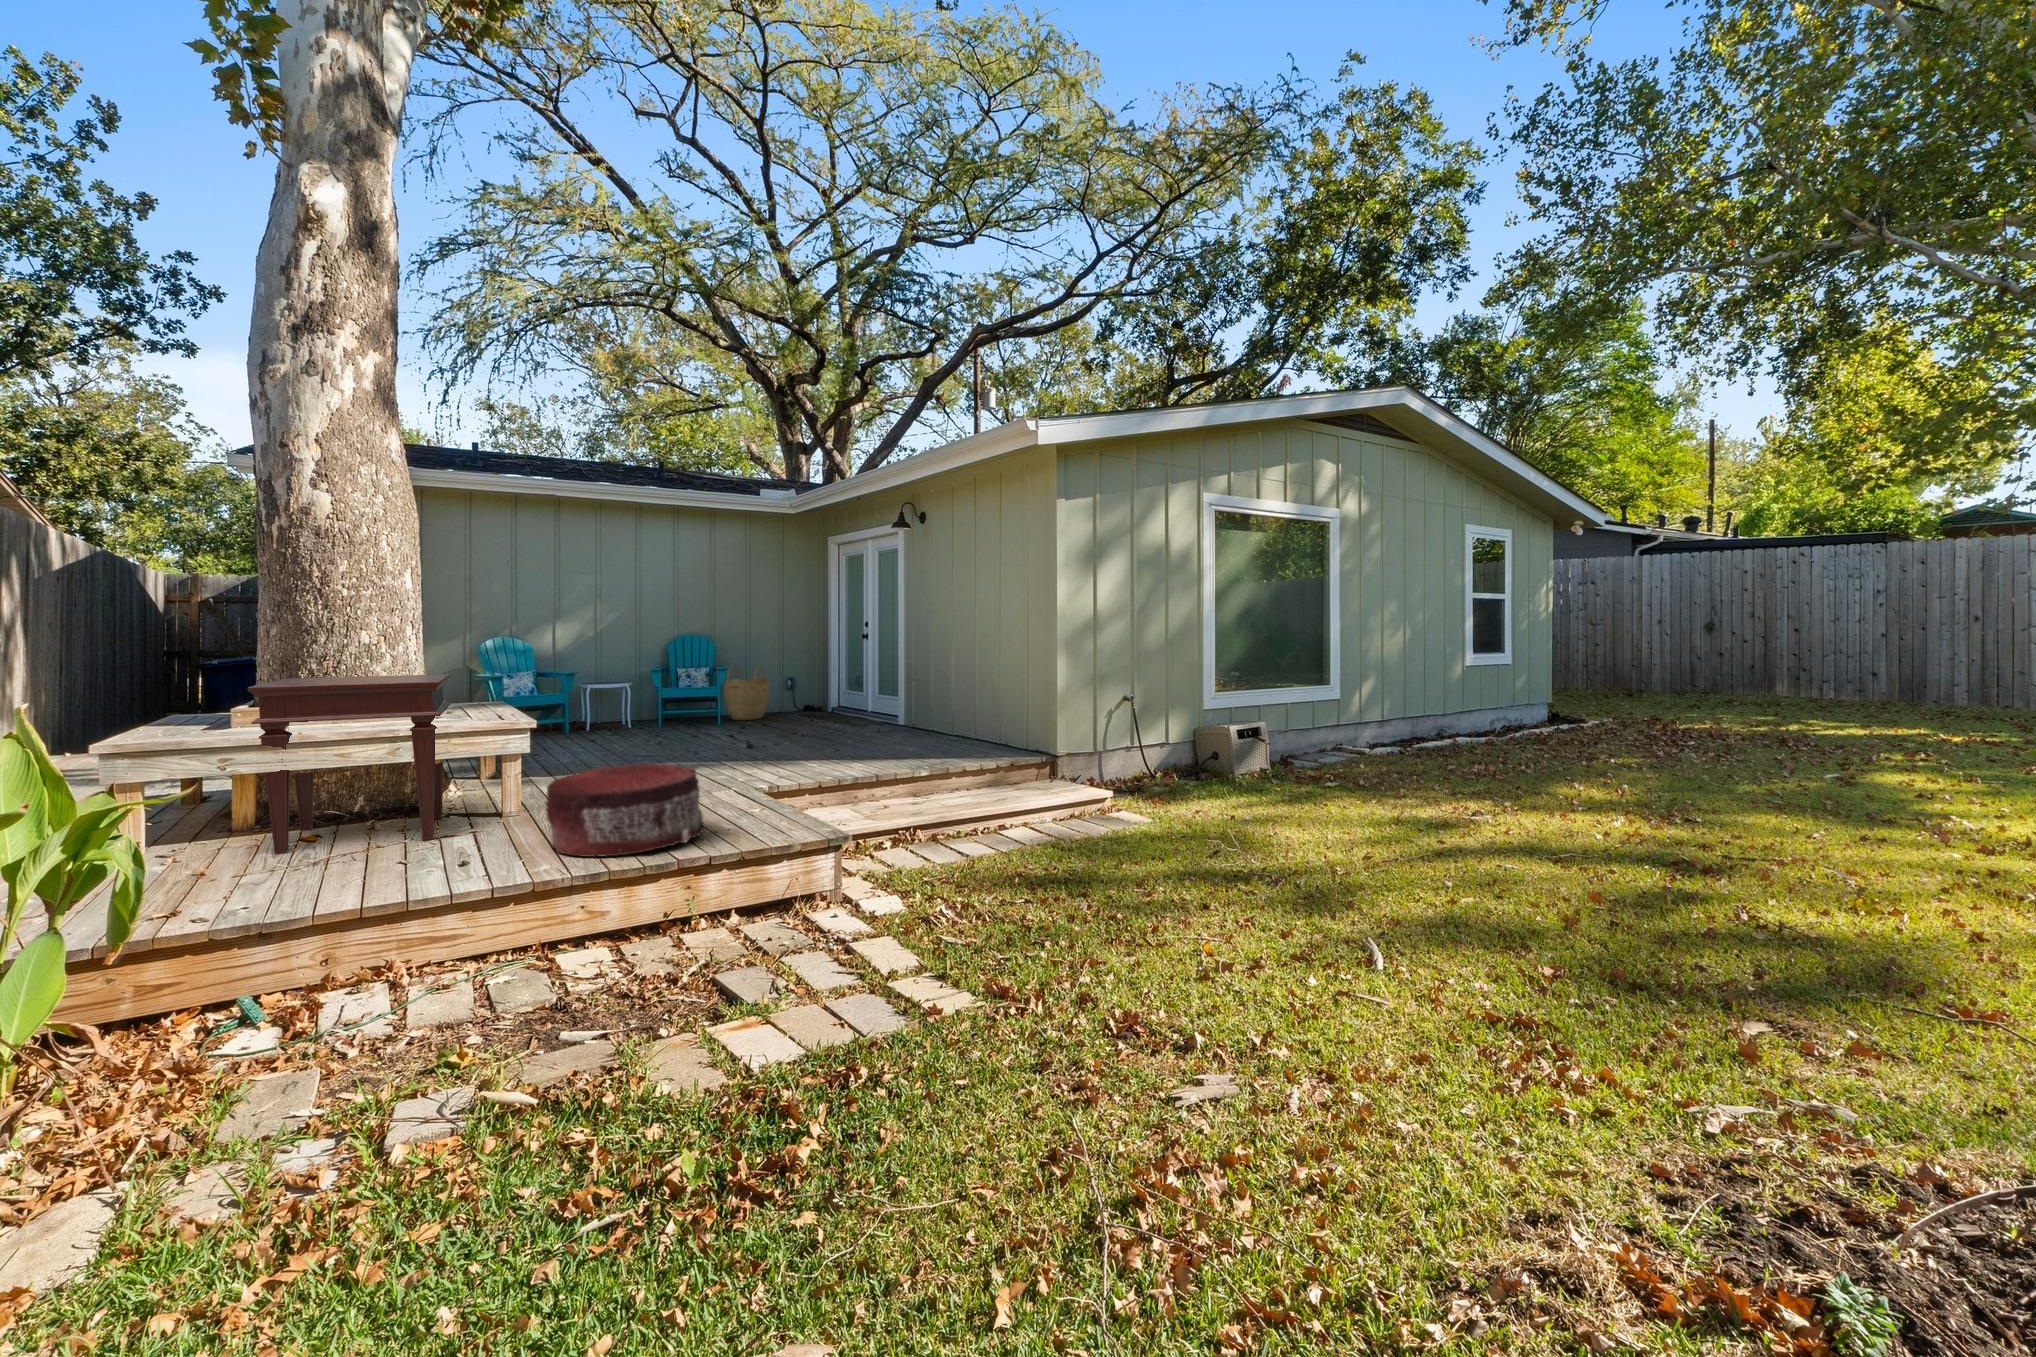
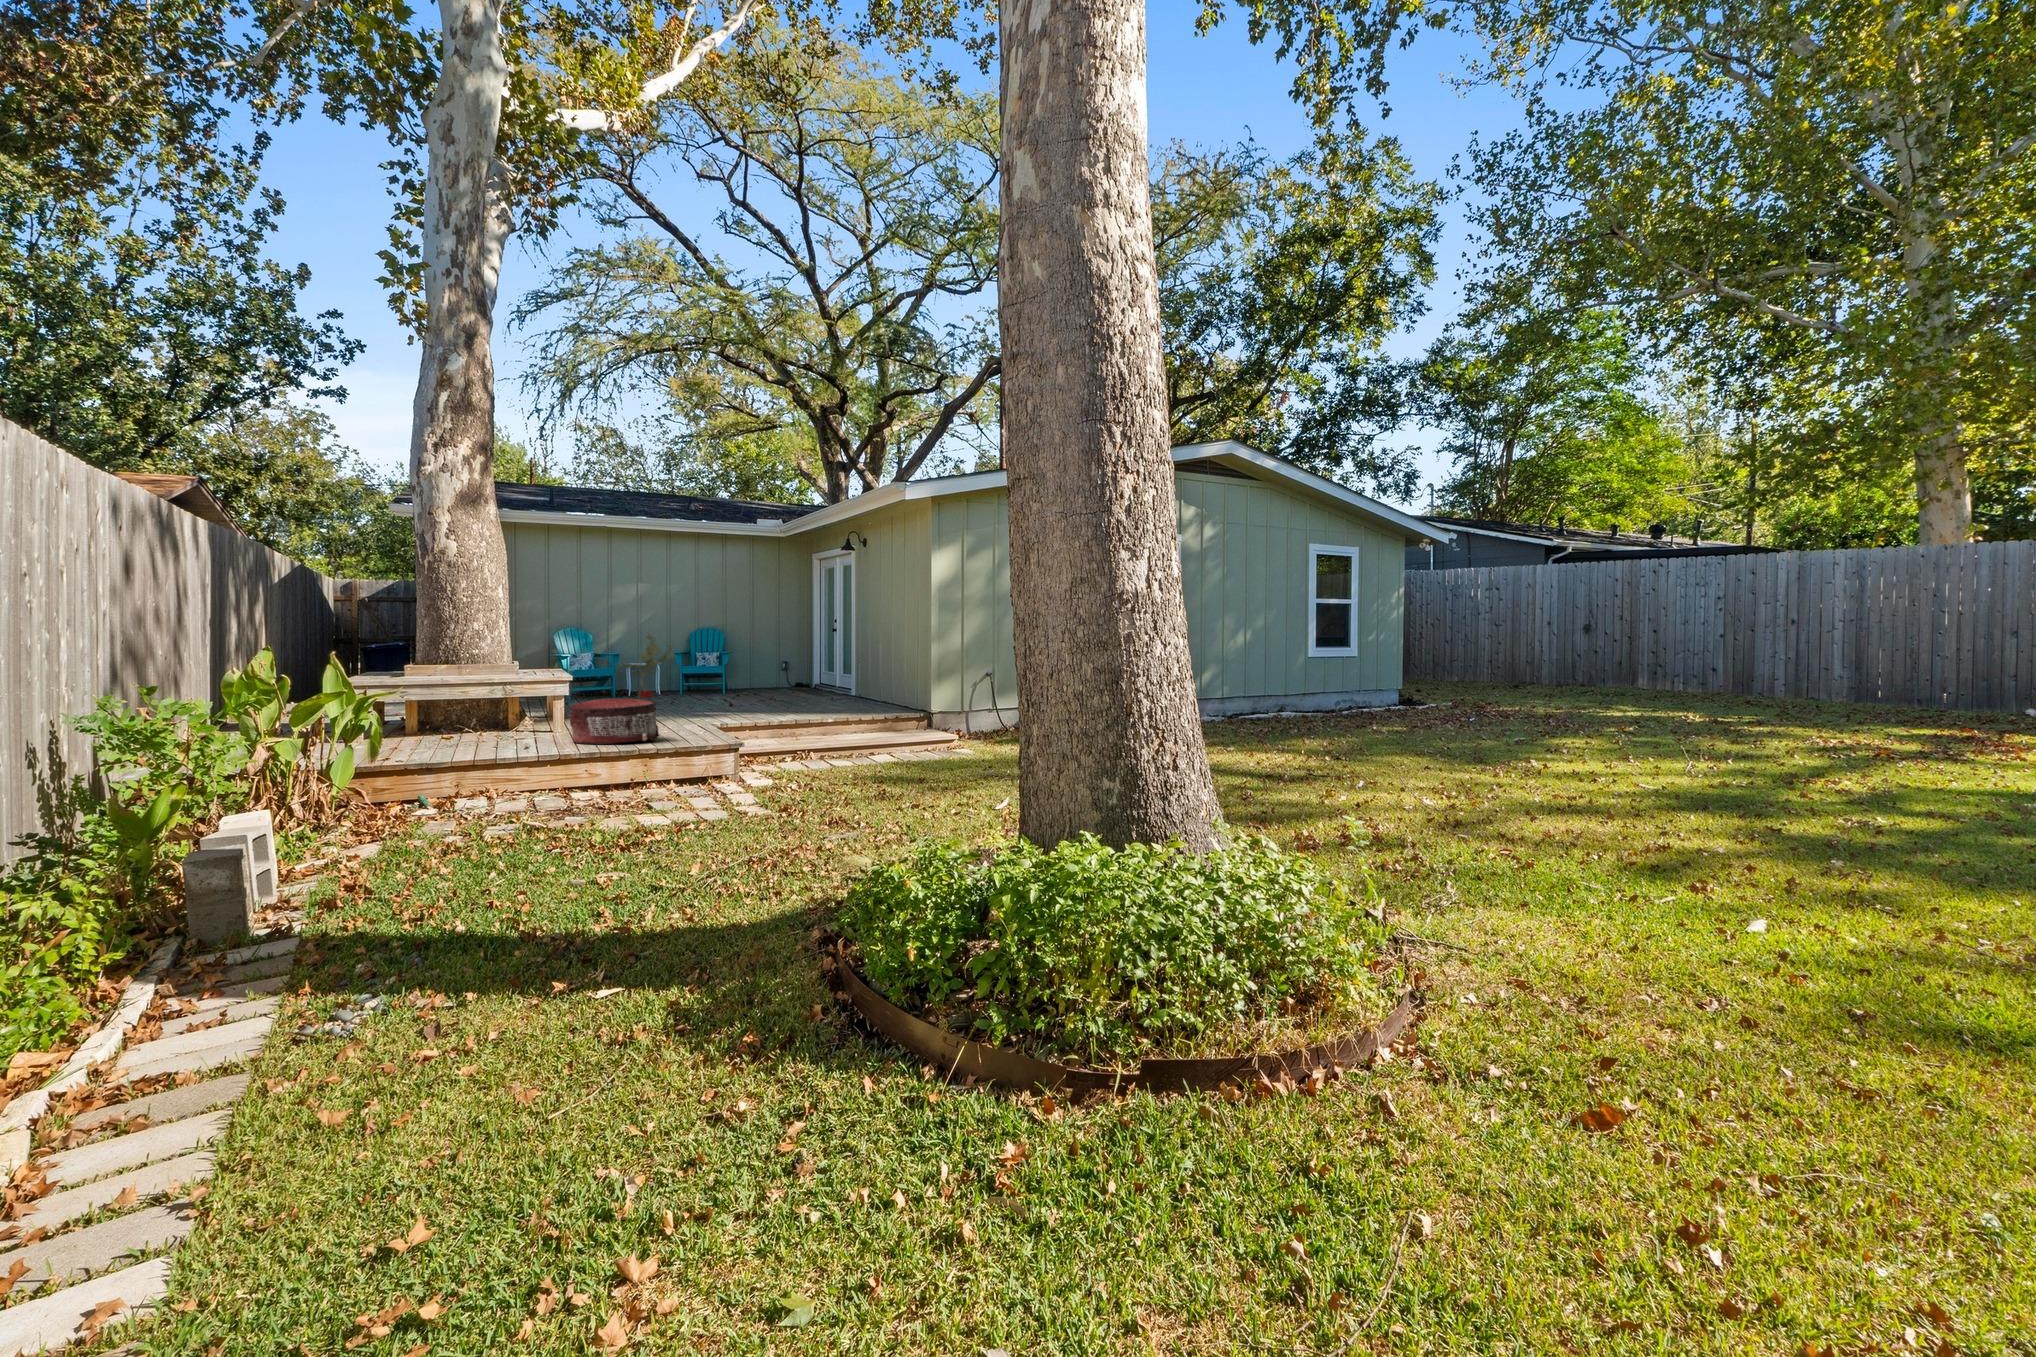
potted tree: none [572,634,654,728] -> present [616,634,675,698]
woven basket: present [724,667,769,720] -> none [732,659,769,703]
side table: present [248,674,450,855] -> none [421,647,523,740]

